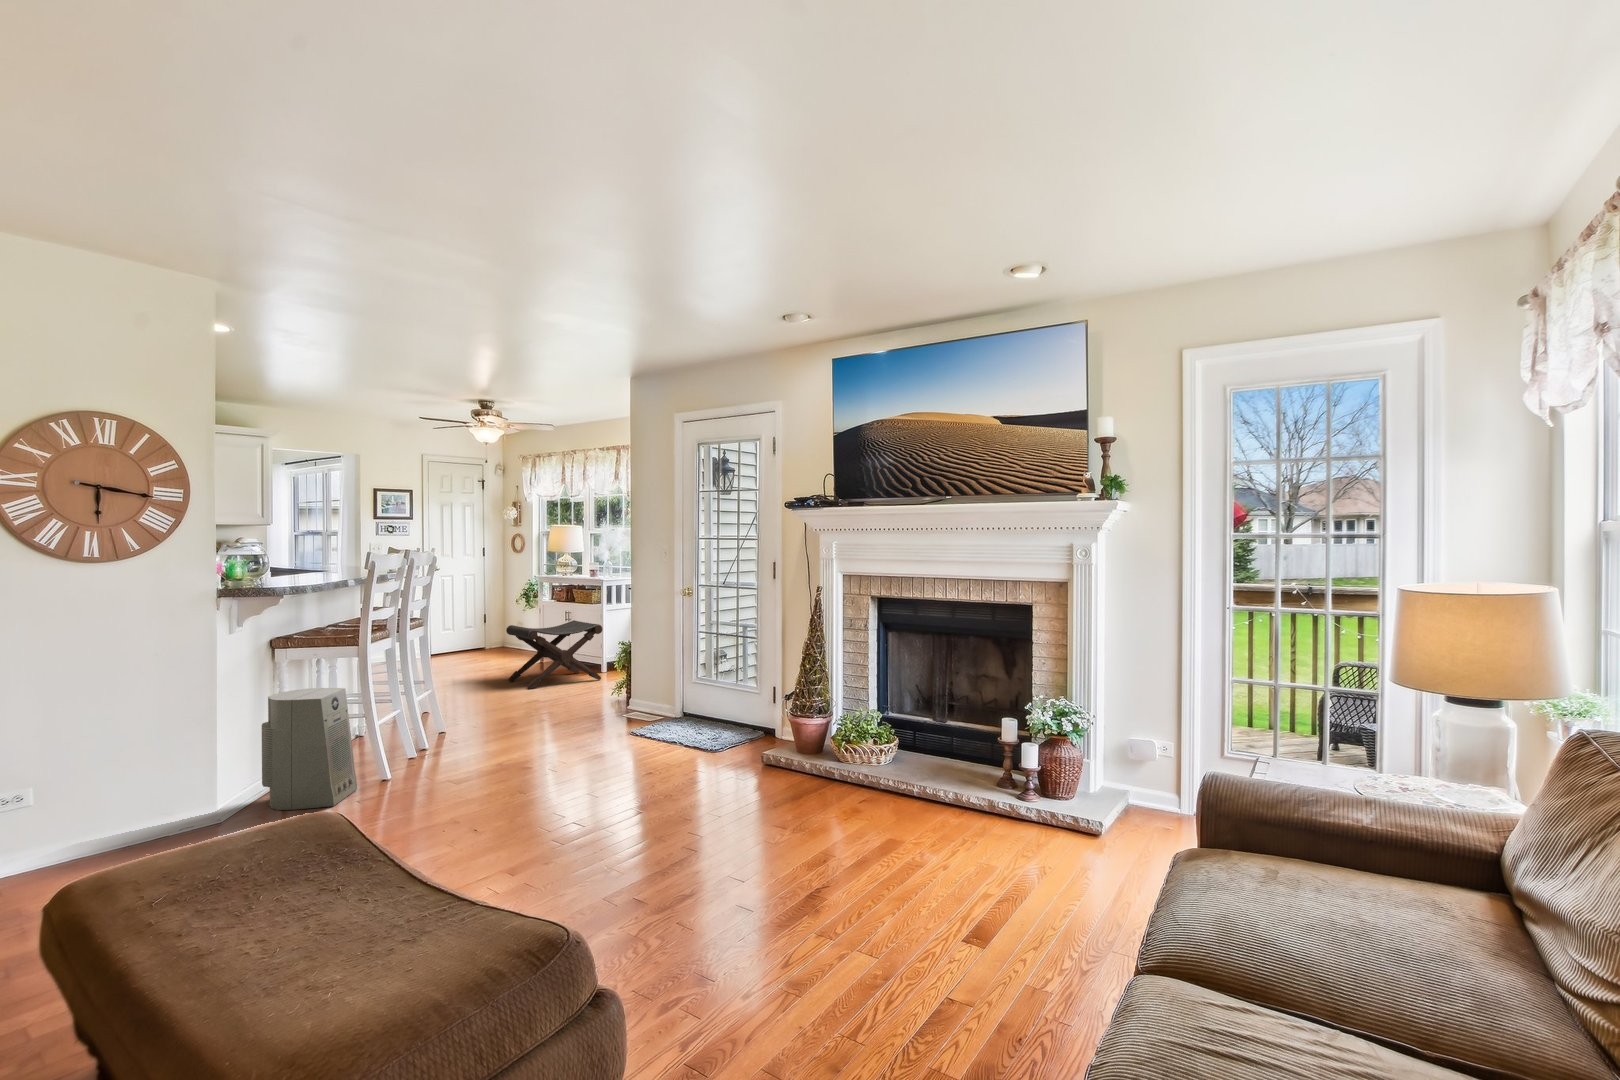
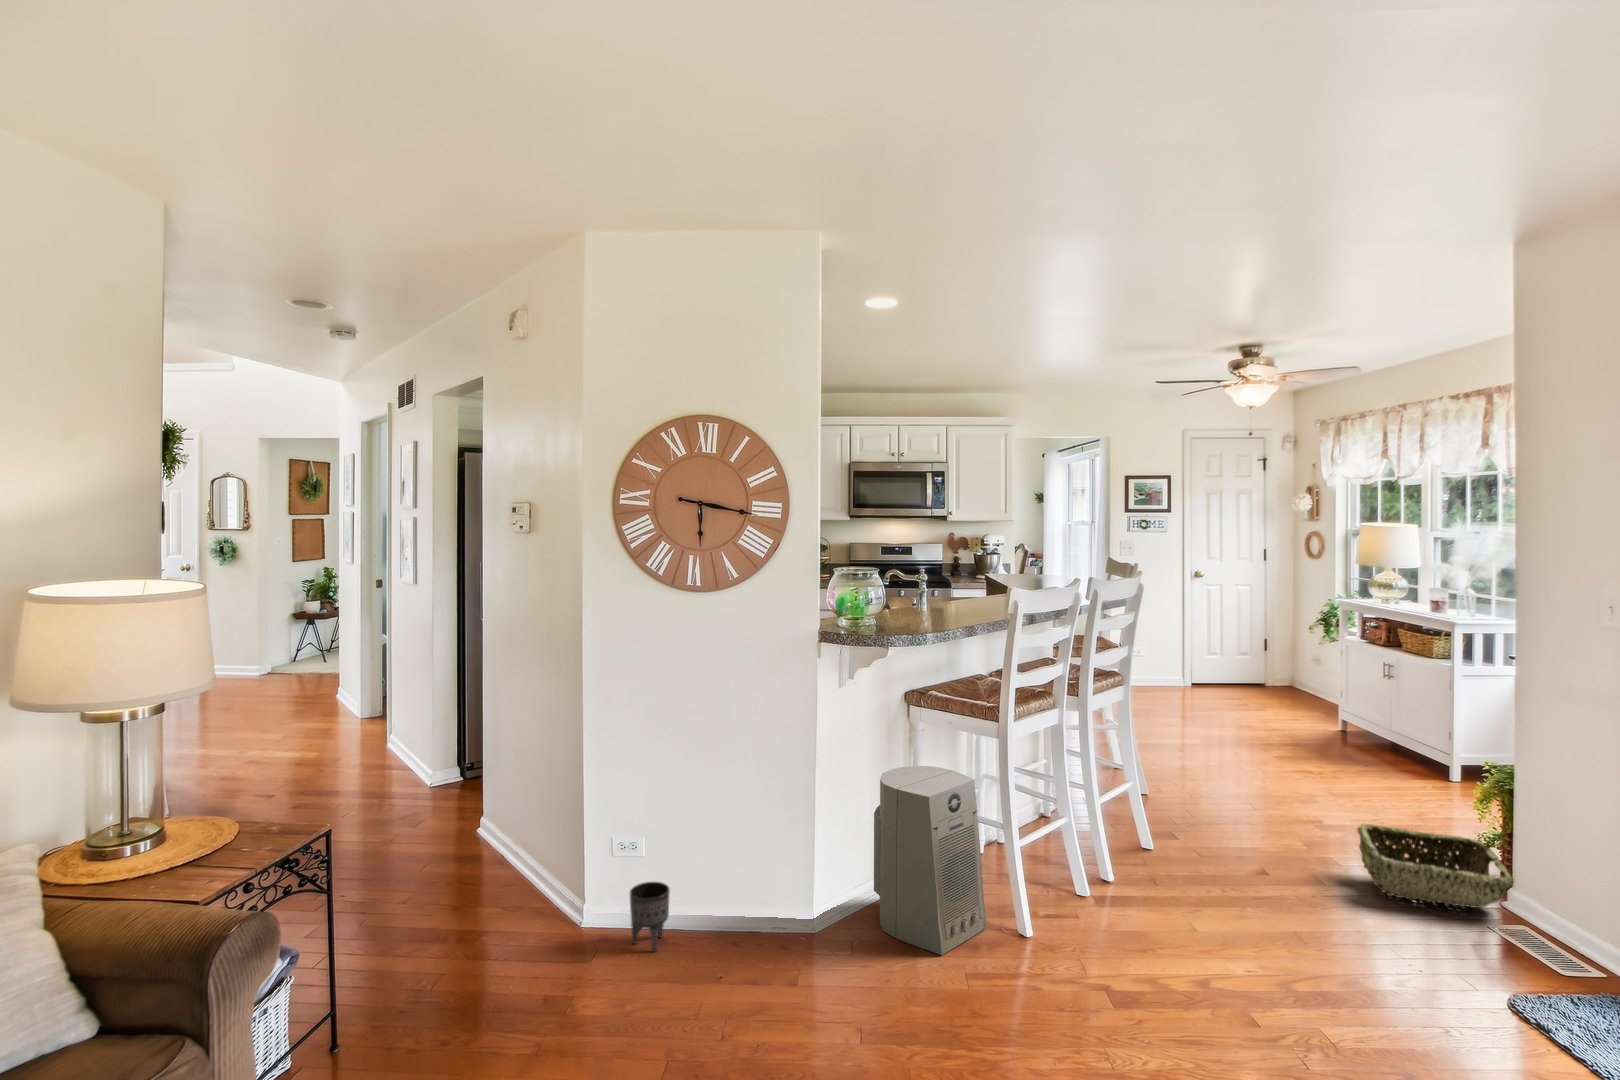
footstool: present [506,620,602,689] -> none [1277,675,1451,790]
woven basket: none [565,685,635,723] -> present [1357,824,1514,908]
planter: none [27,819,75,878] -> present [629,882,670,952]

